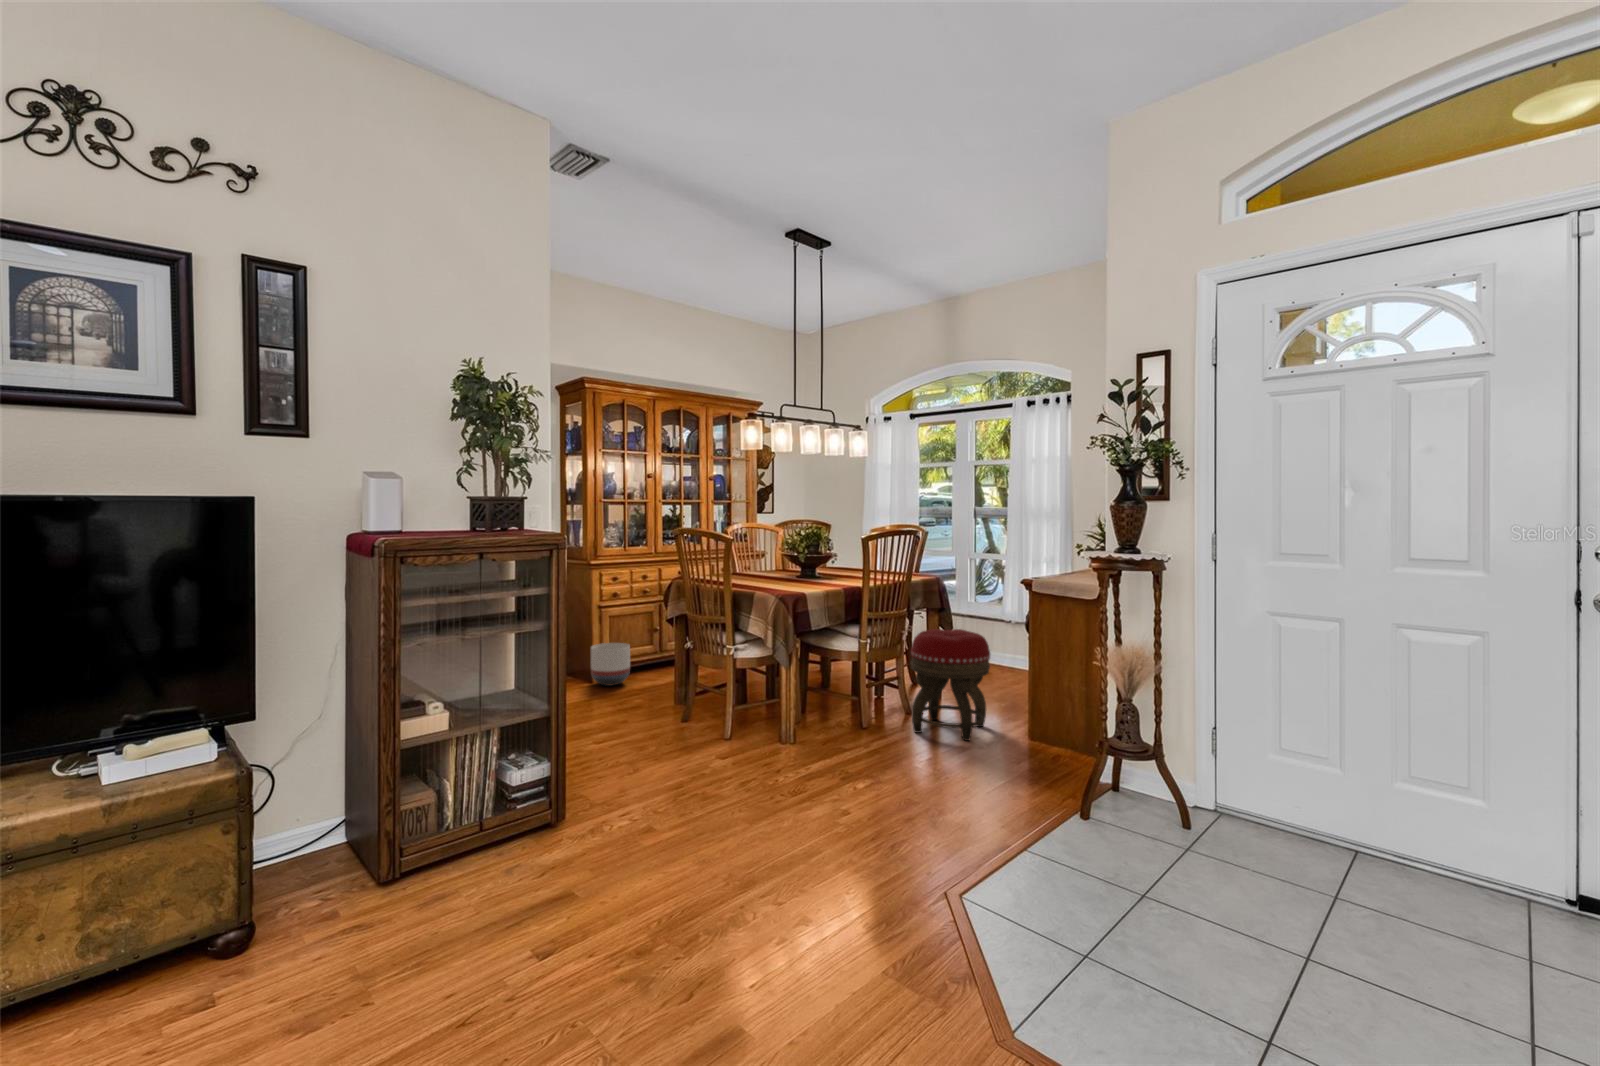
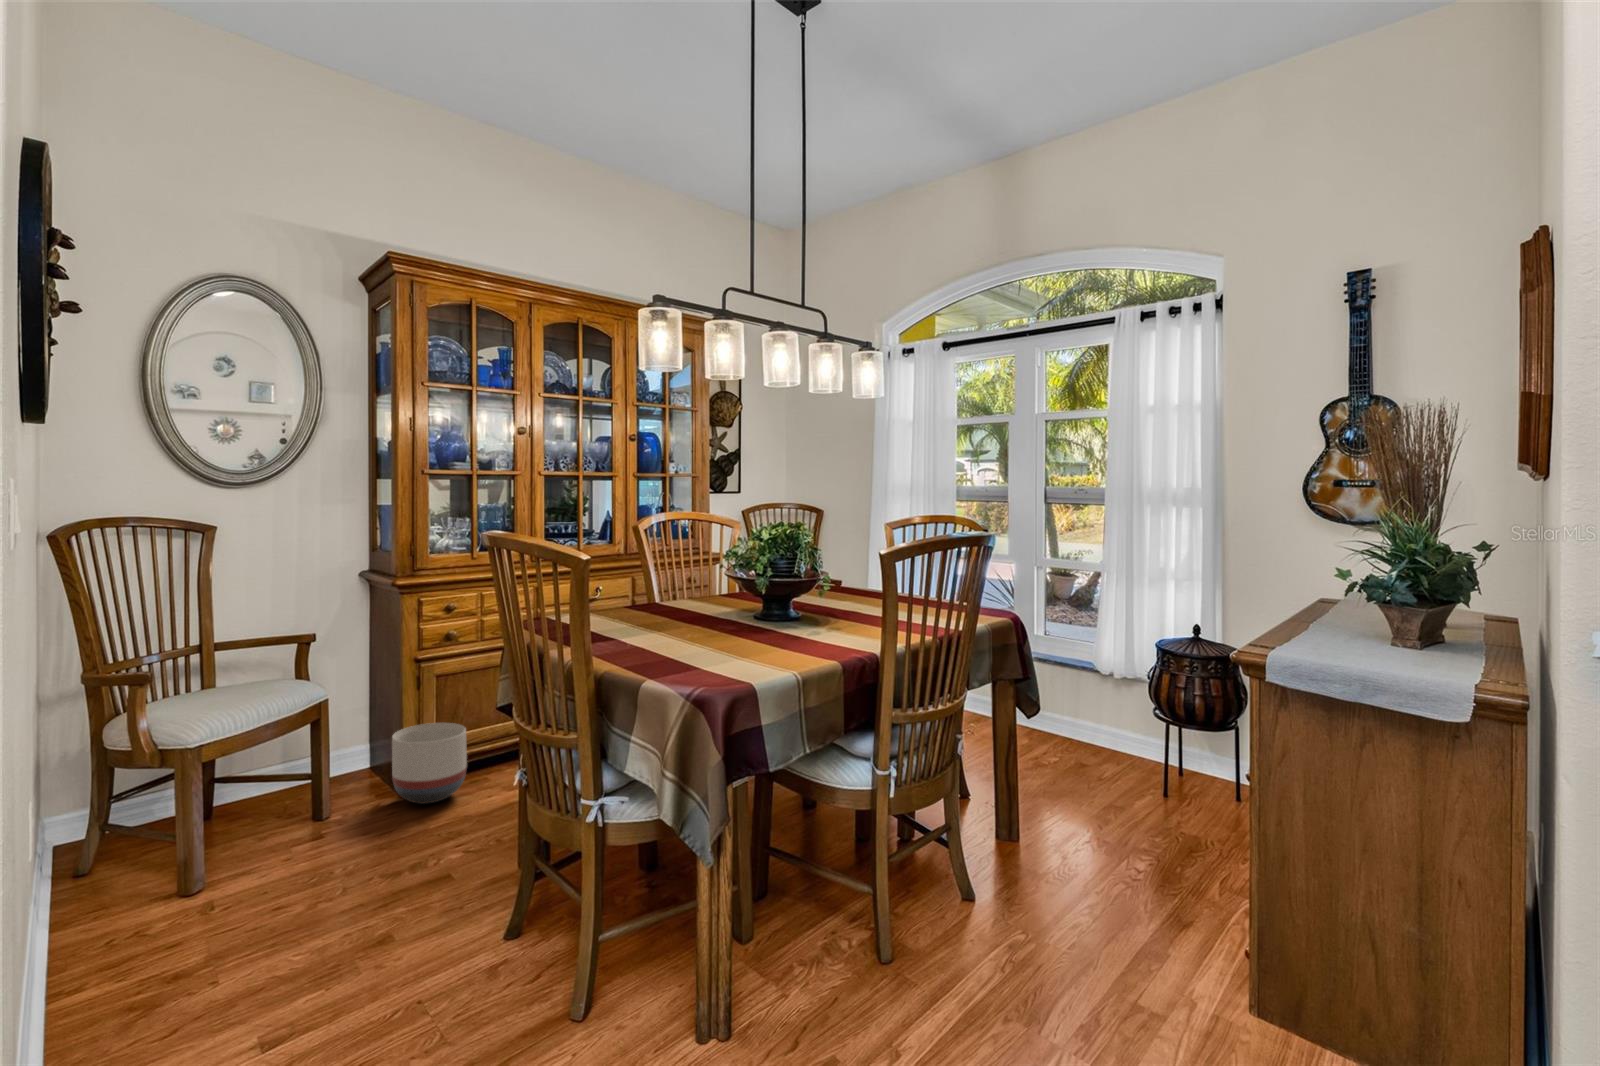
footstool: present [911,629,990,741] -> none [976,741,1146,1002]

